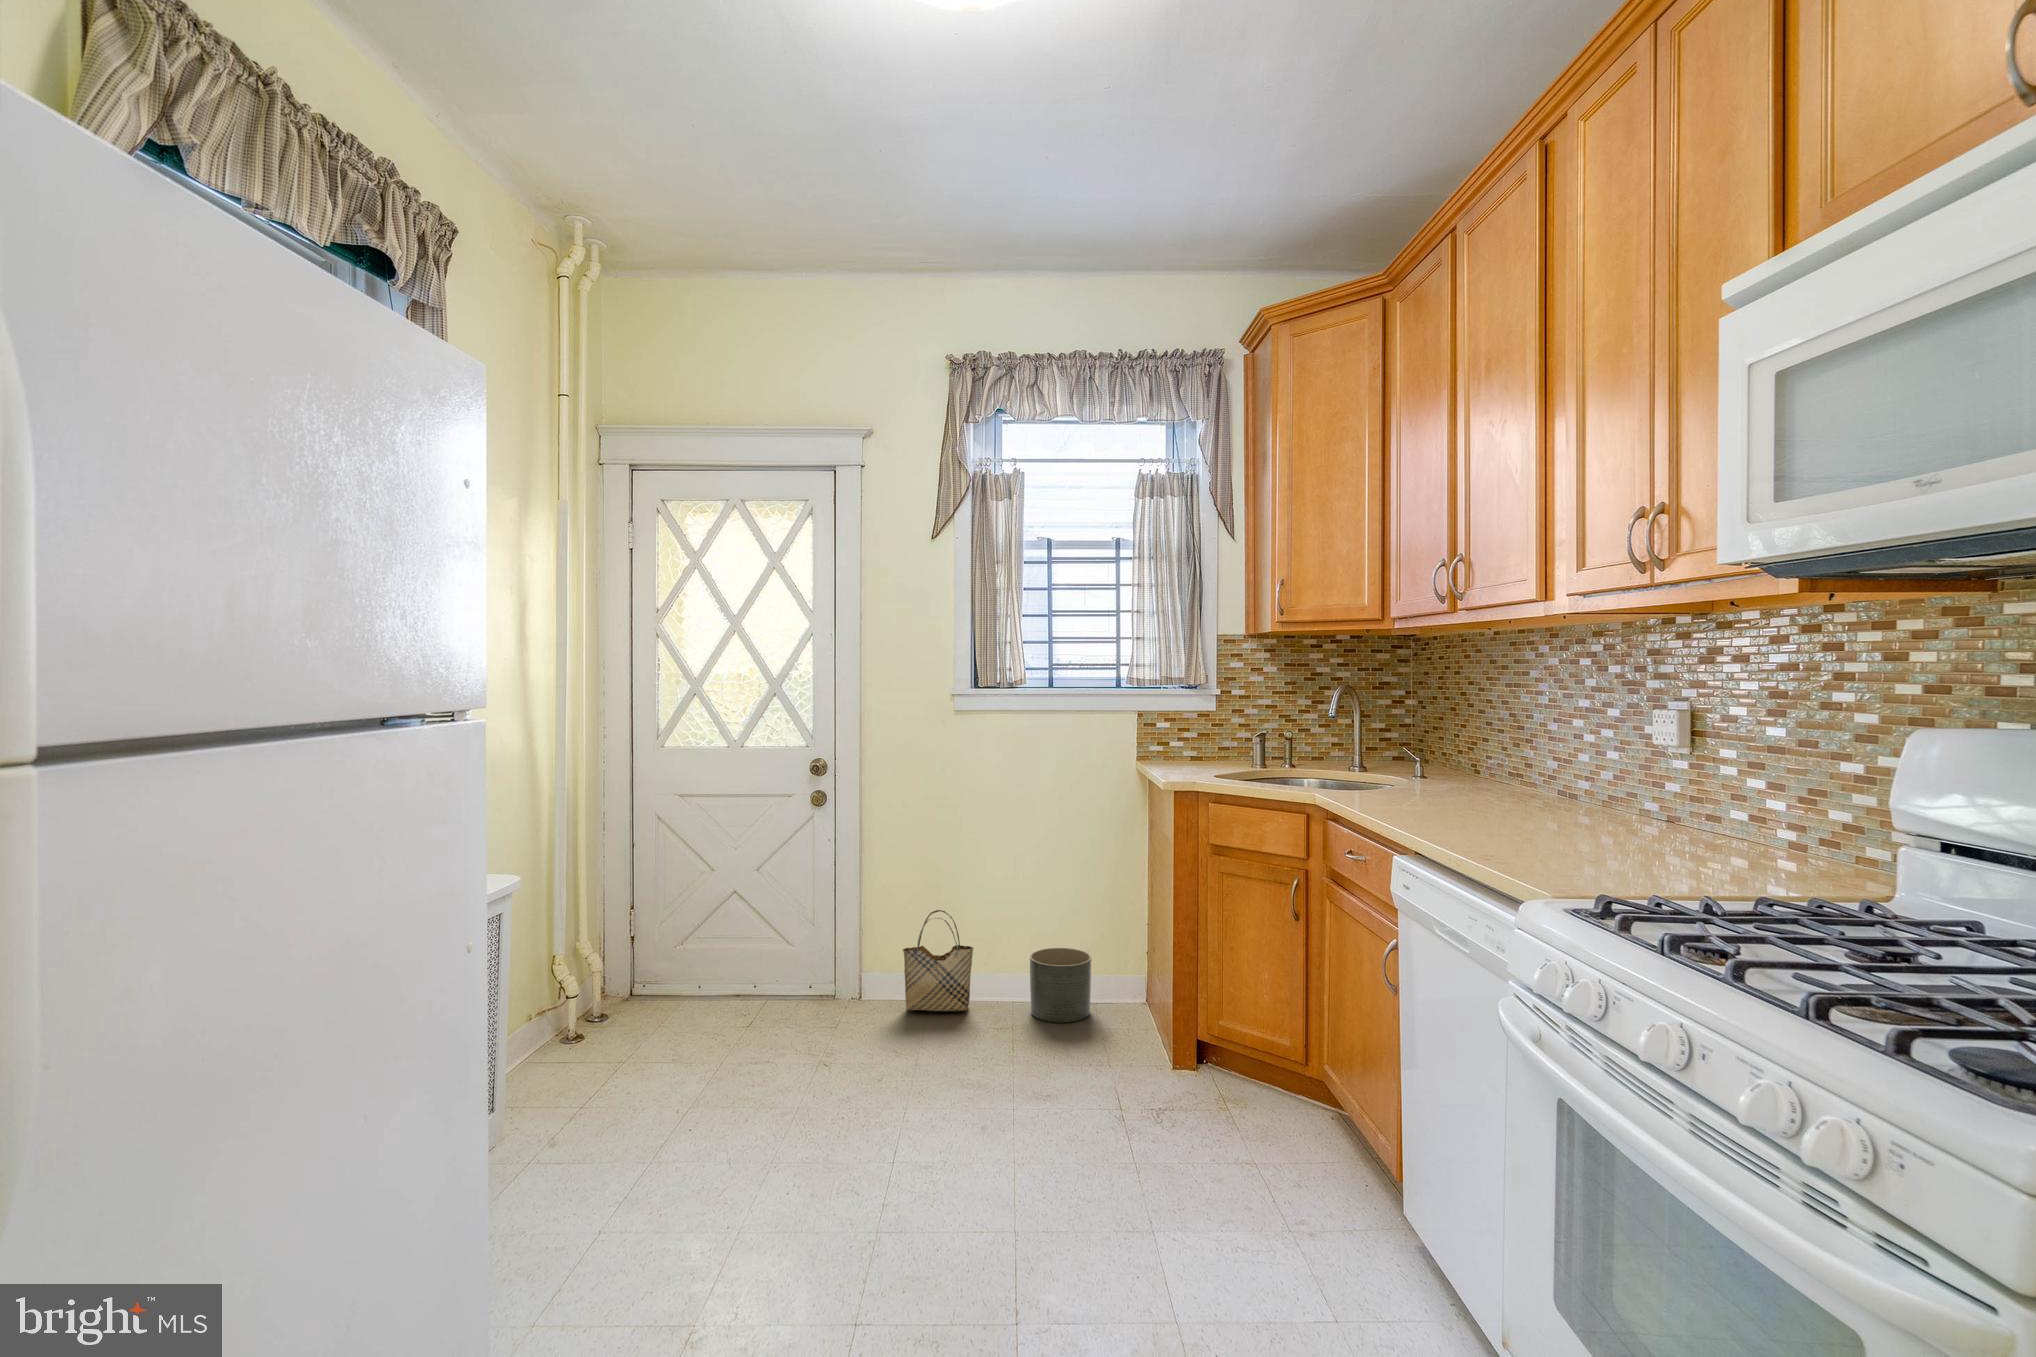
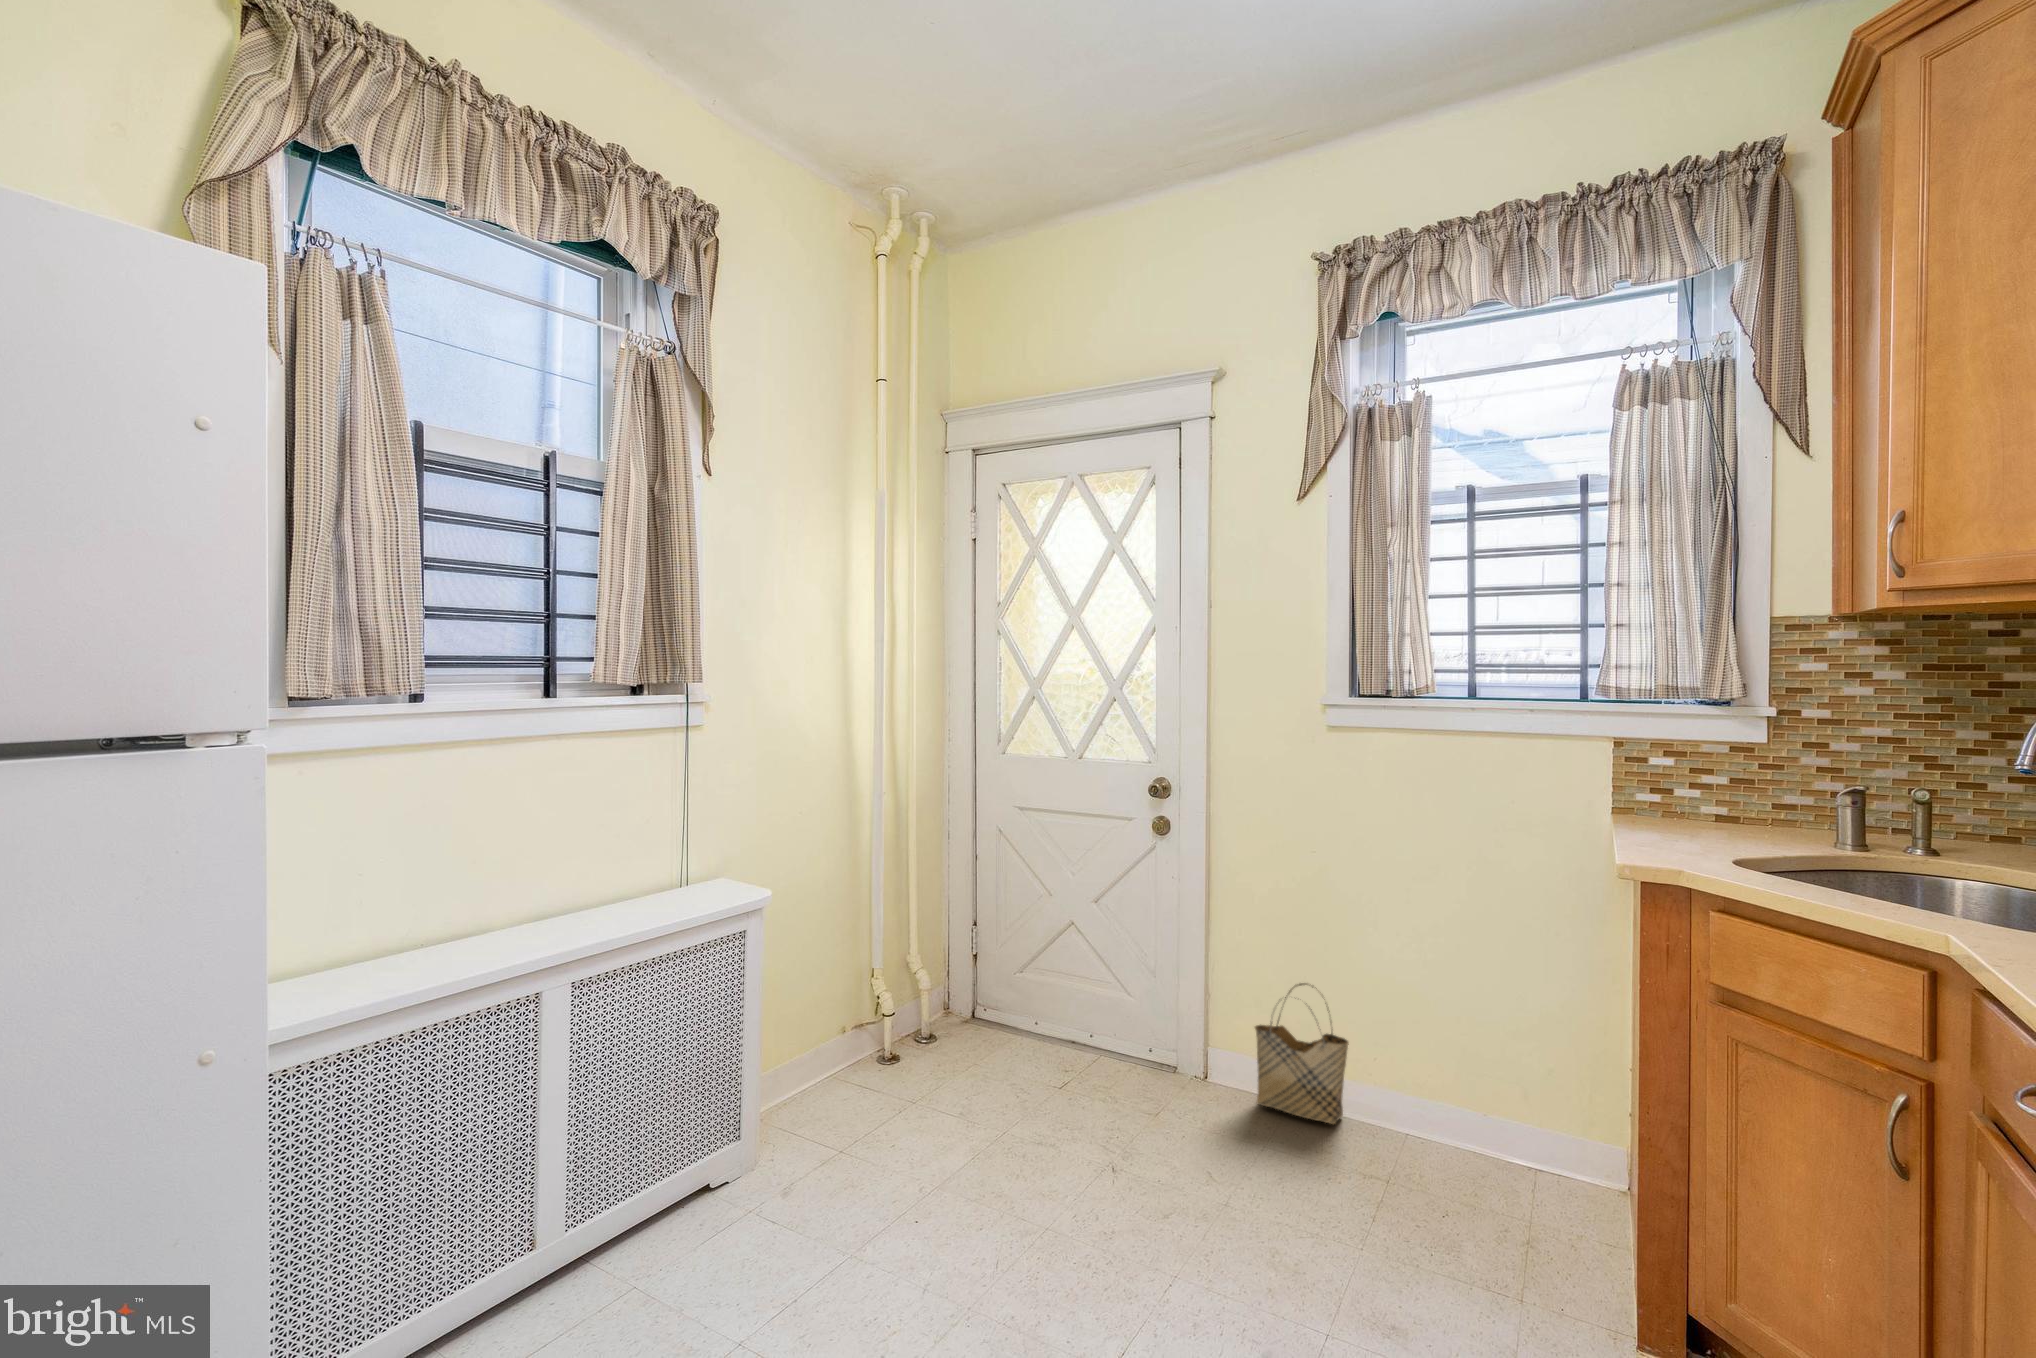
planter: present [1030,948,1091,1023] -> none [1426,1064,1523,1185]

